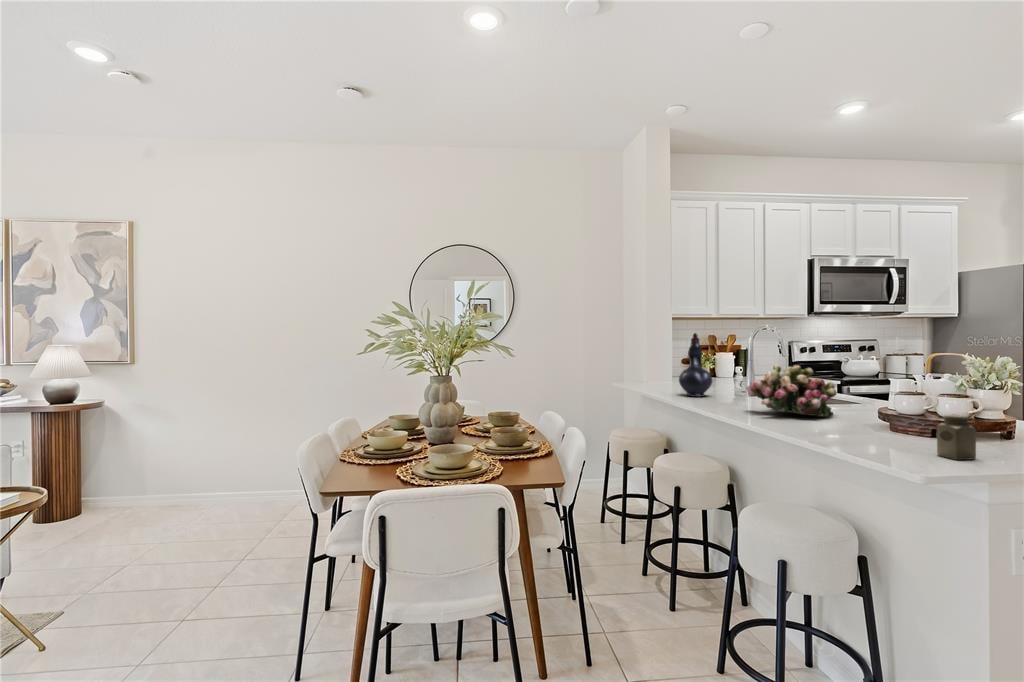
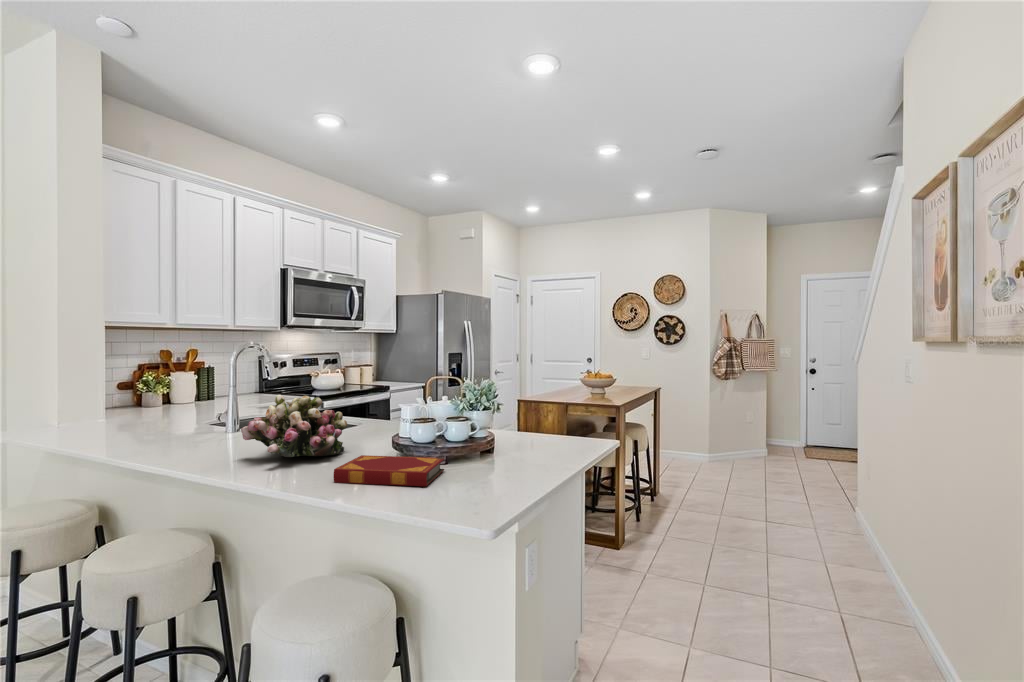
decorative vase: present [679,333,712,397] -> none [126,353,180,444]
salt shaker: present [937,414,976,460] -> none [473,446,503,495]
hardback book: none [807,417,924,444] -> present [334,455,444,486]

